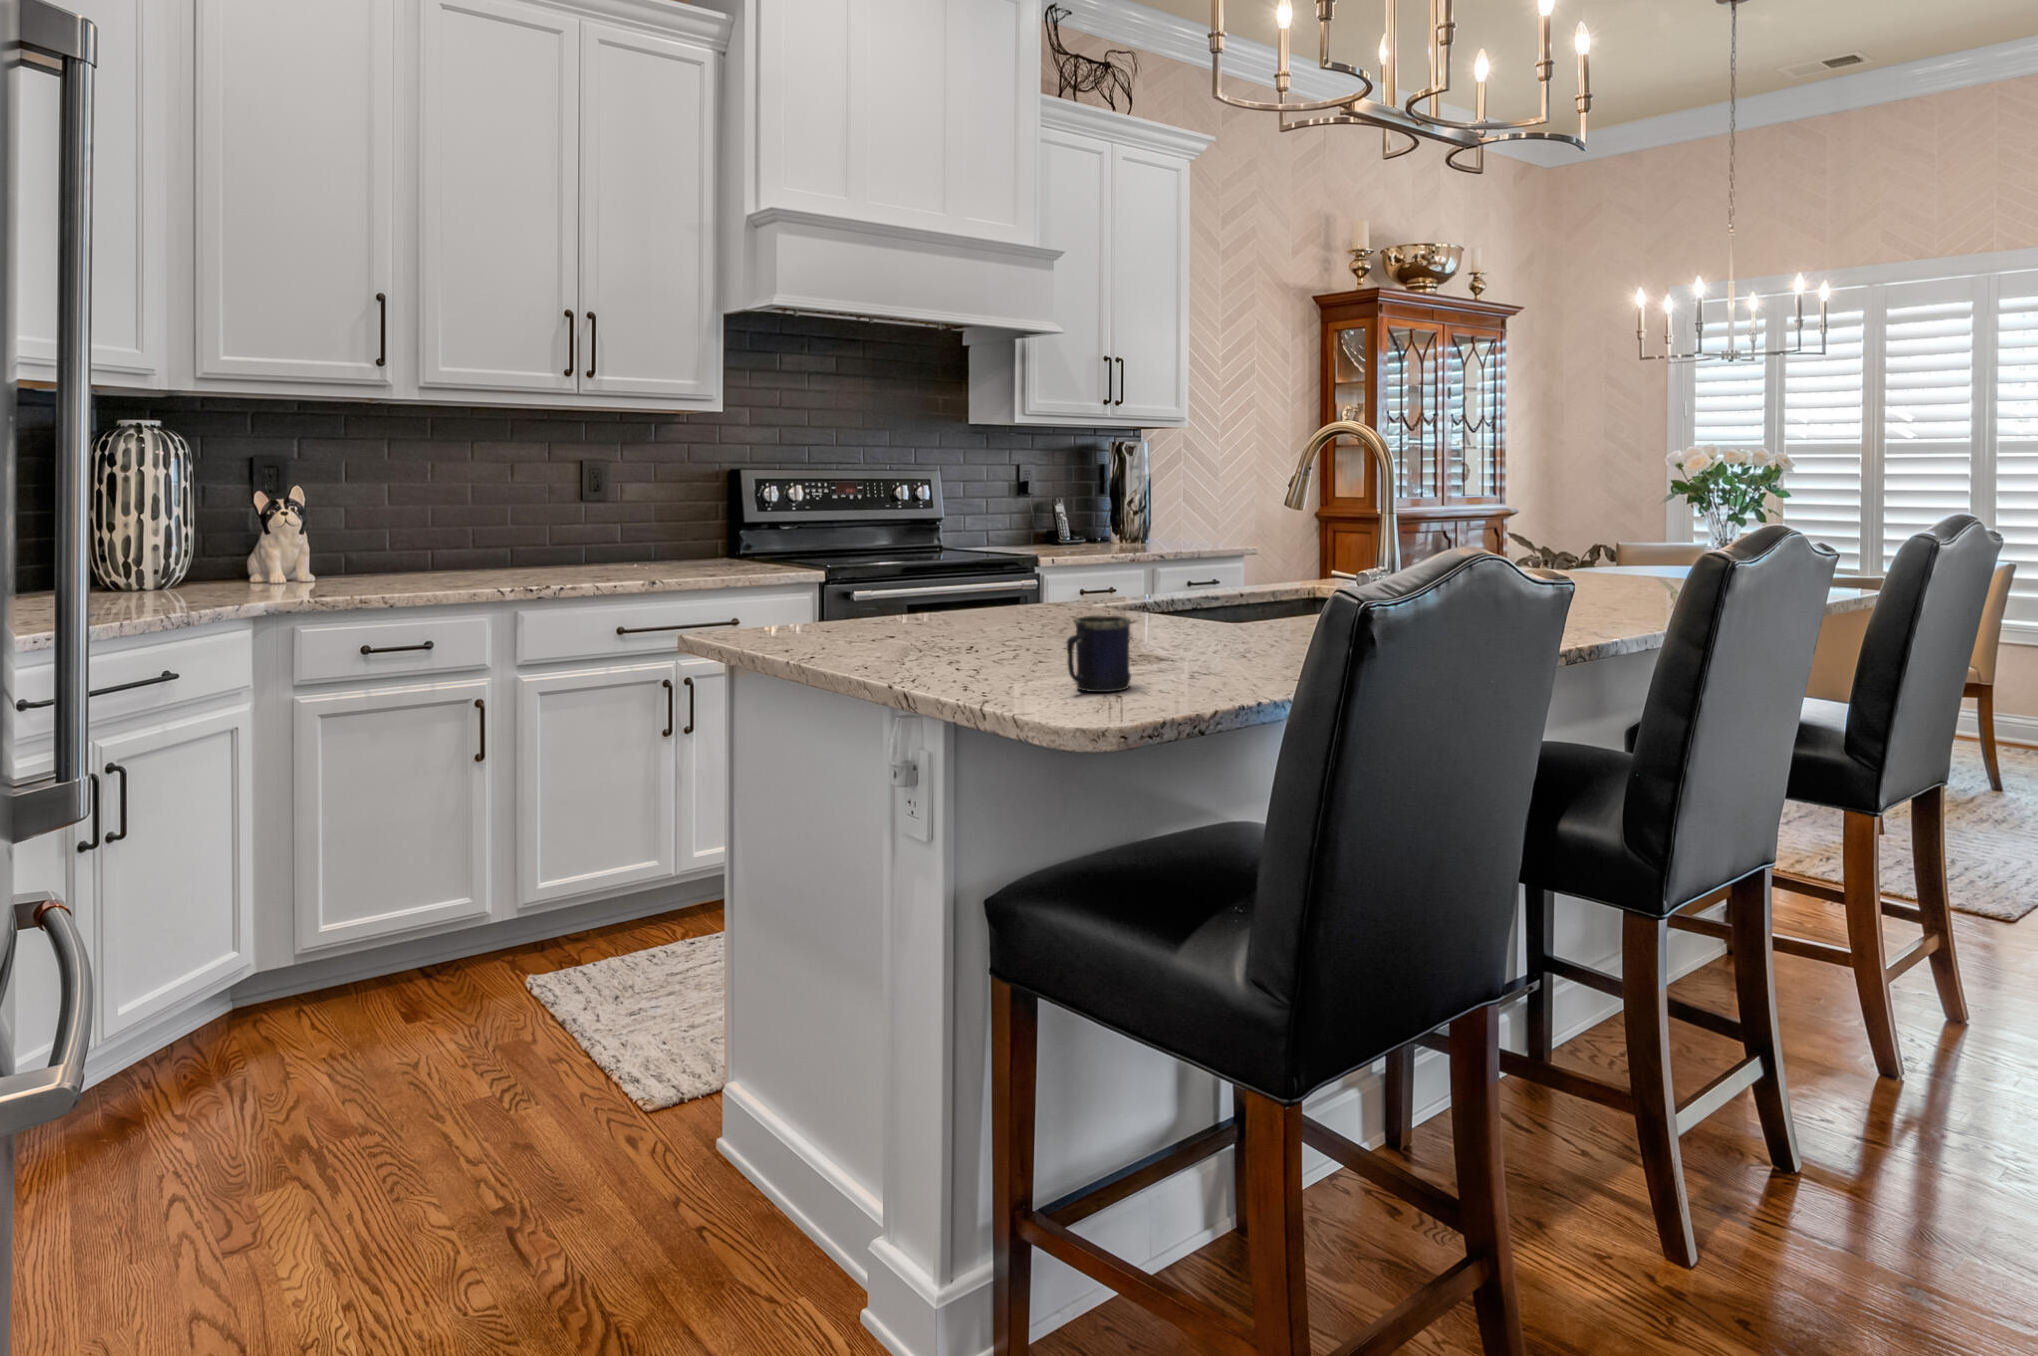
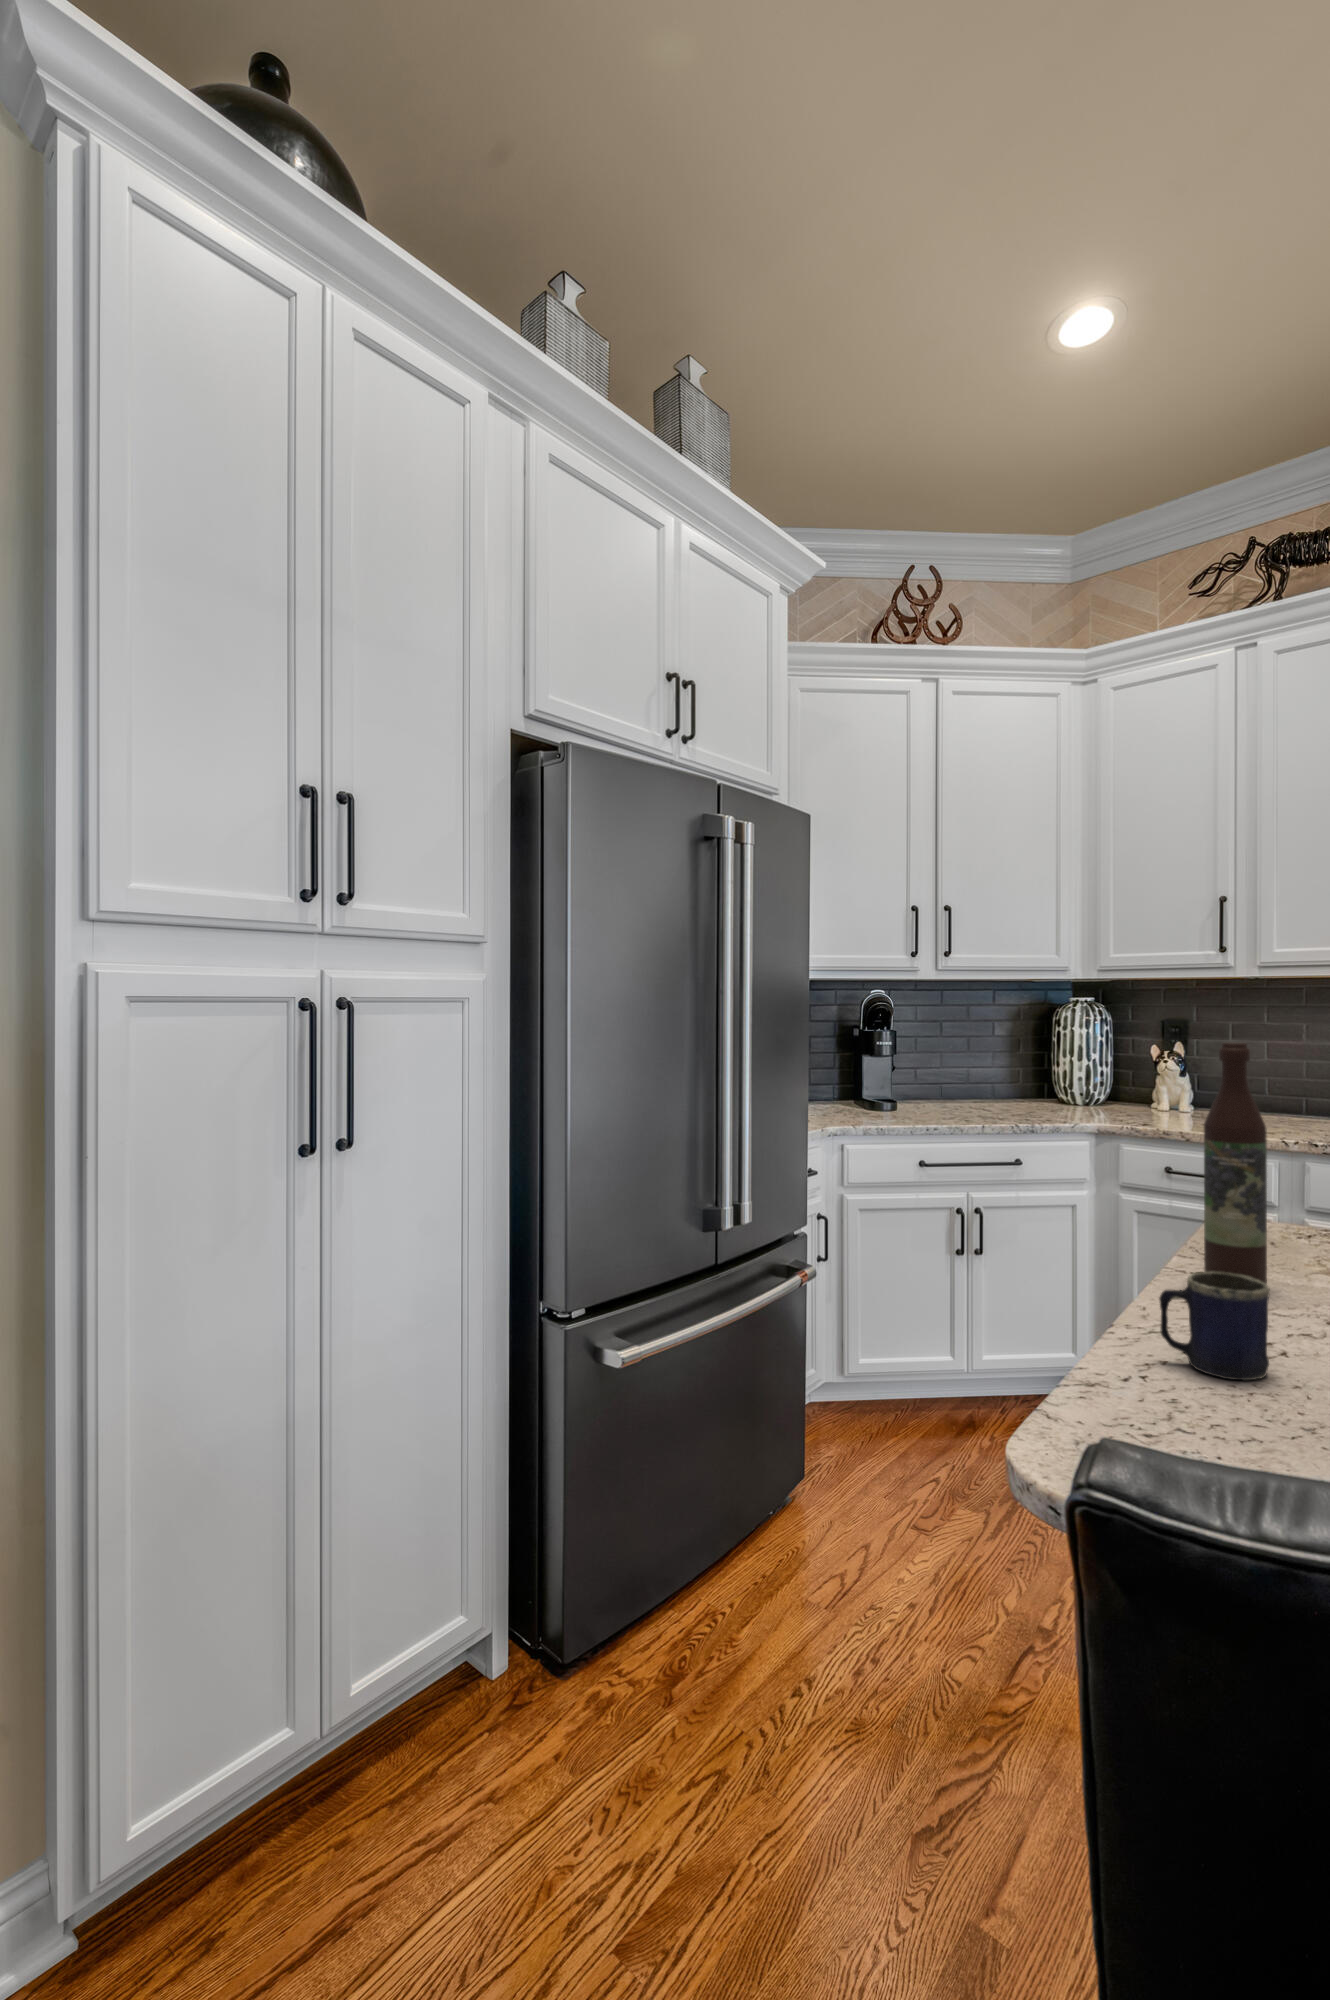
wine bottle: none [911,442,963,665] -> present [1204,1042,1267,1284]

